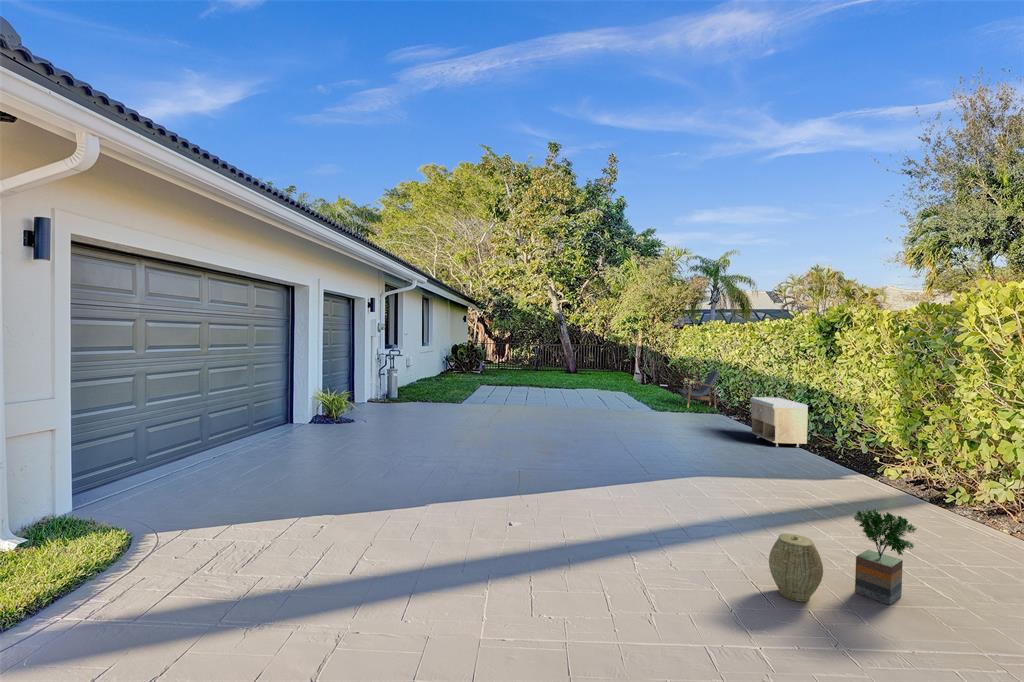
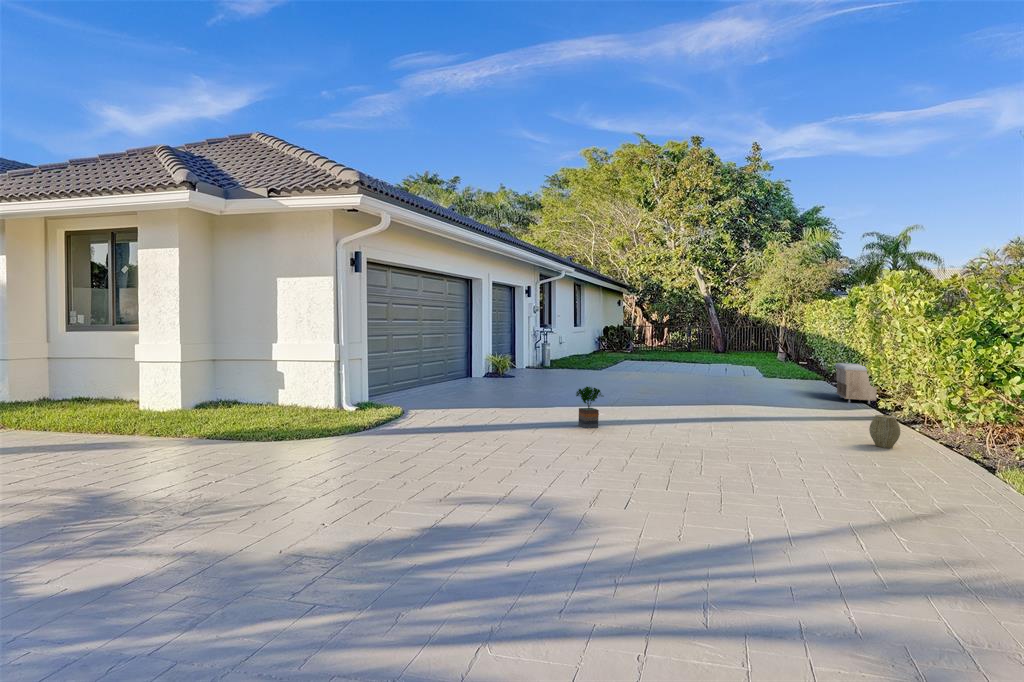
lounge chair: present [678,371,720,408] -> none [801,346,841,381]
potted tree: present [854,509,917,605] -> present [576,387,604,428]
woven basket: present [769,534,823,602] -> present [869,414,900,448]

